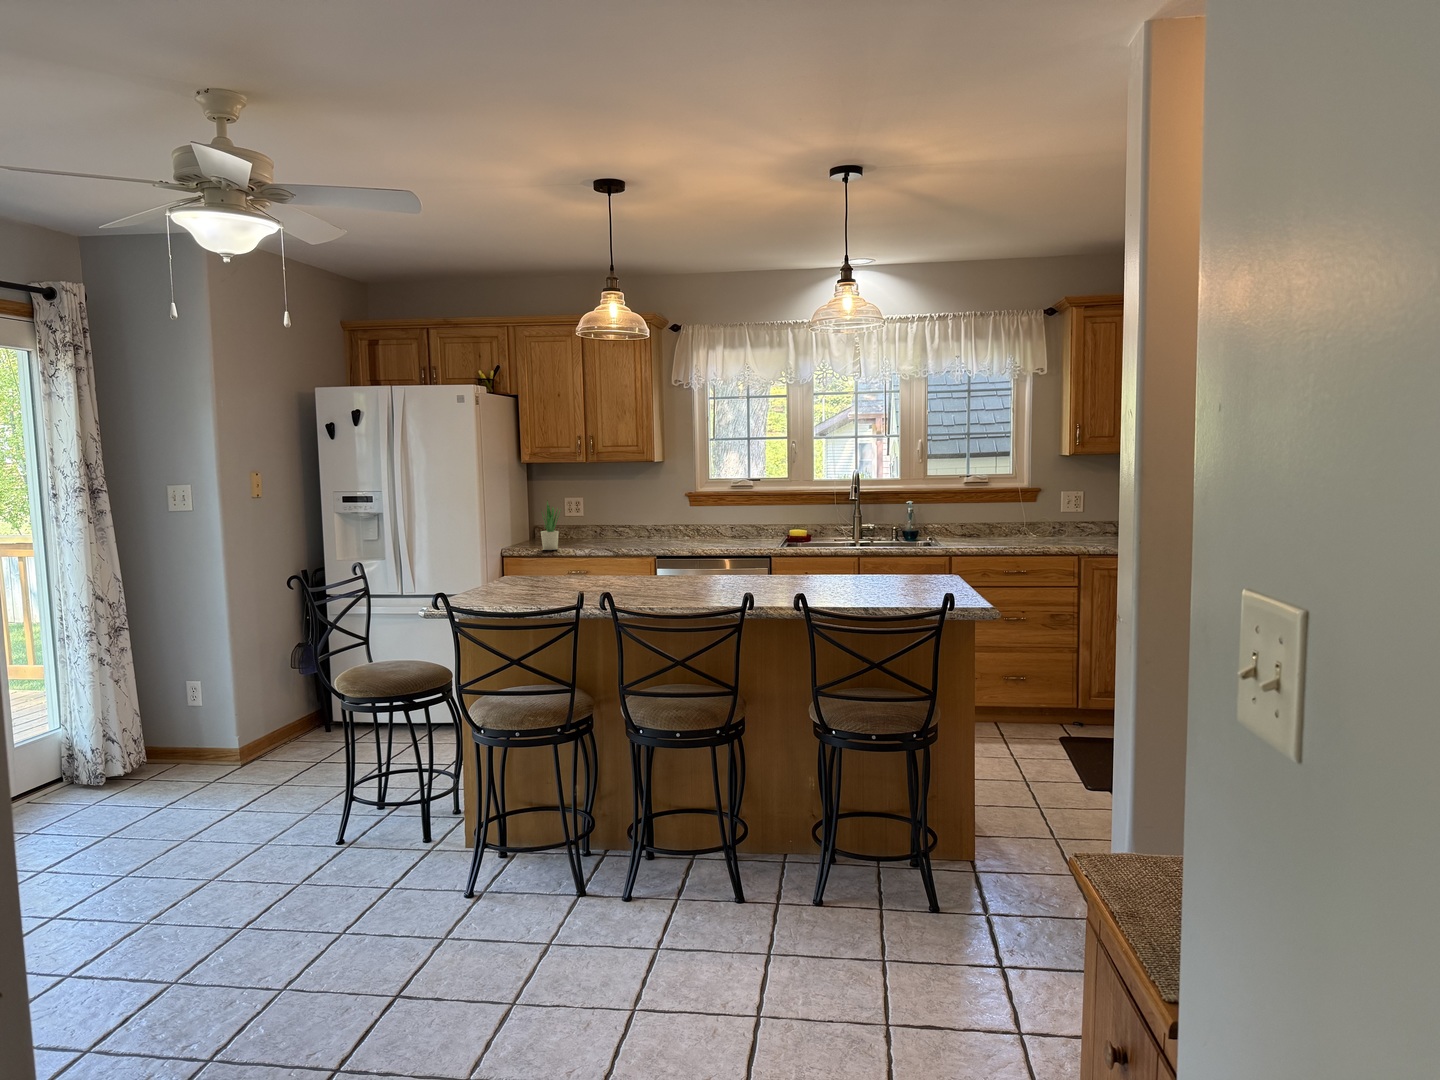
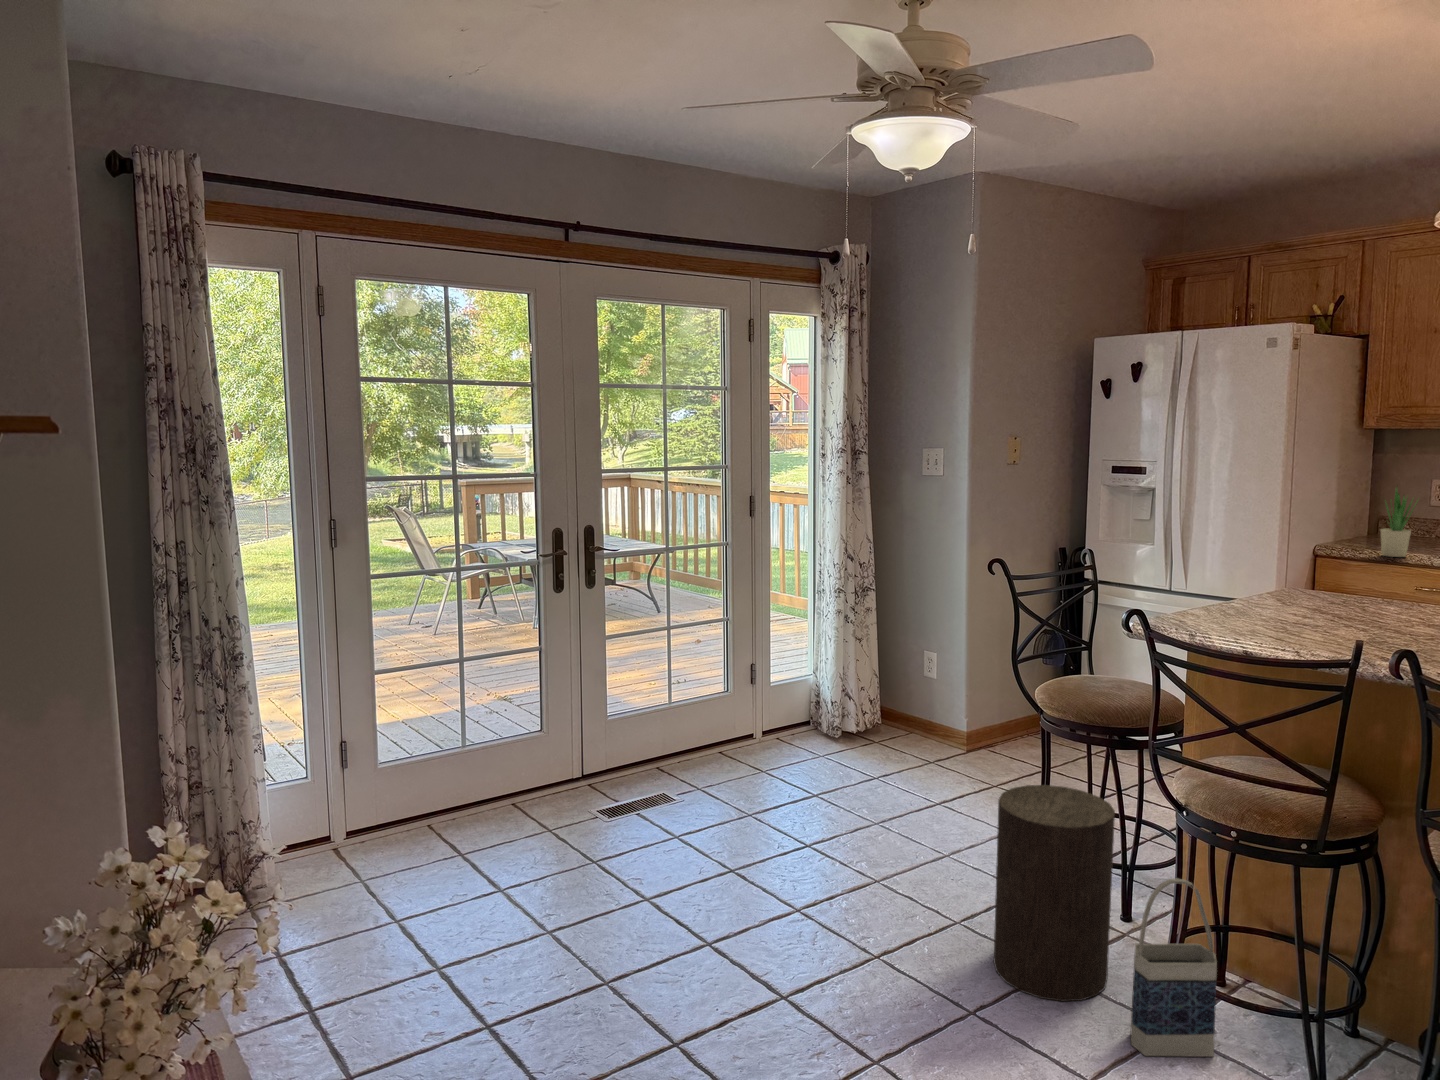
stool: none [334,742,432,910] -> present [994,785,1115,1001]
bag: none [458,777,517,912] -> present [1131,878,1217,1057]

